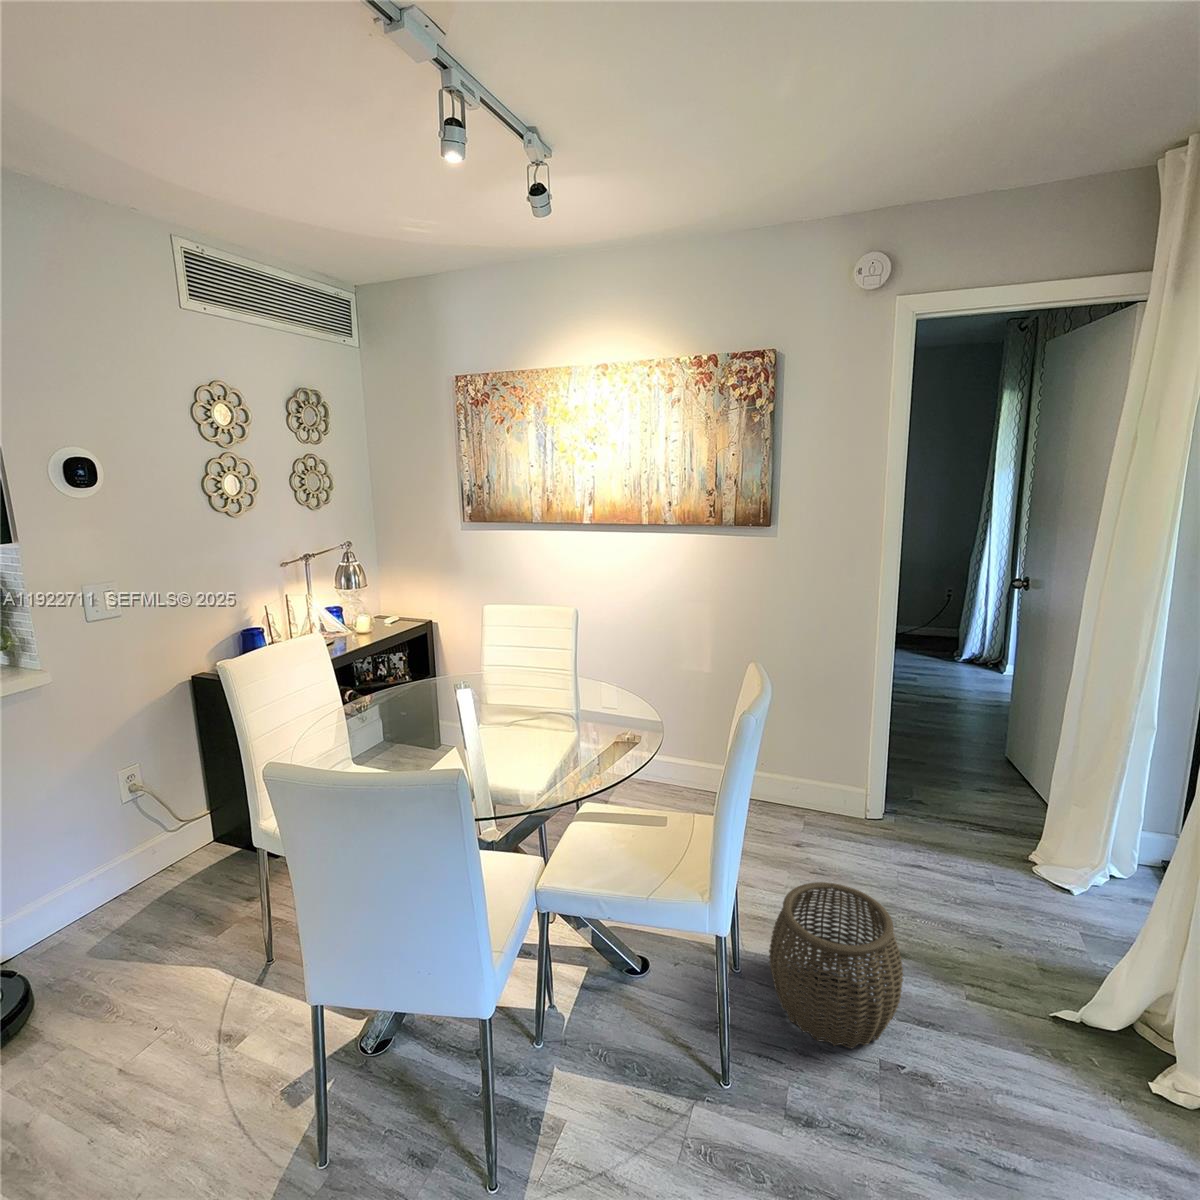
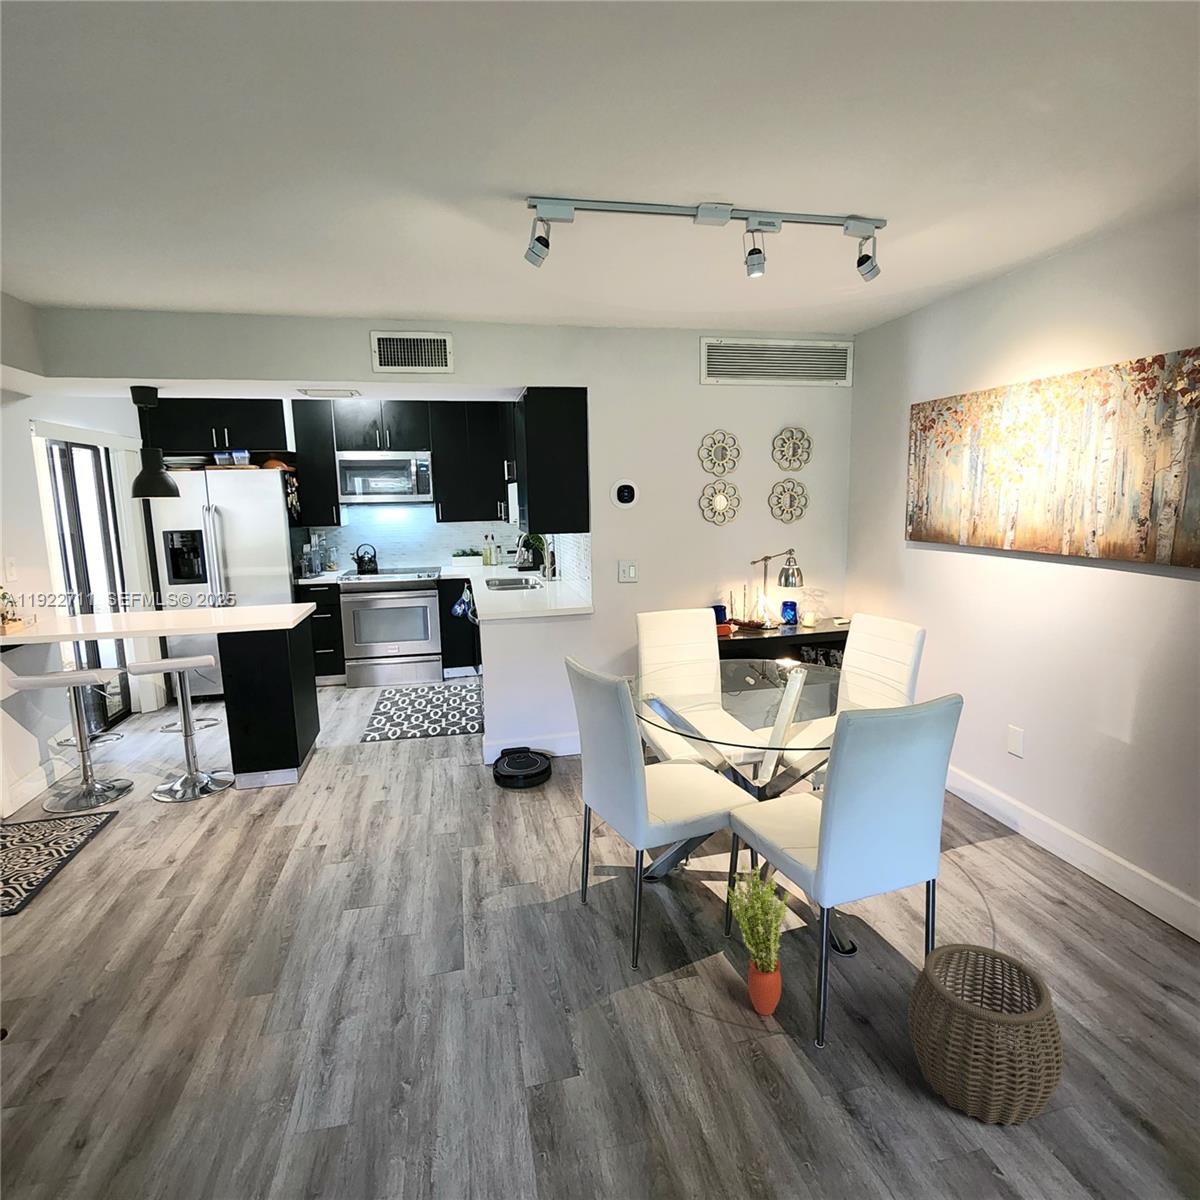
potted plant: none [615,930,699,1106] -> present [724,863,790,1015]

